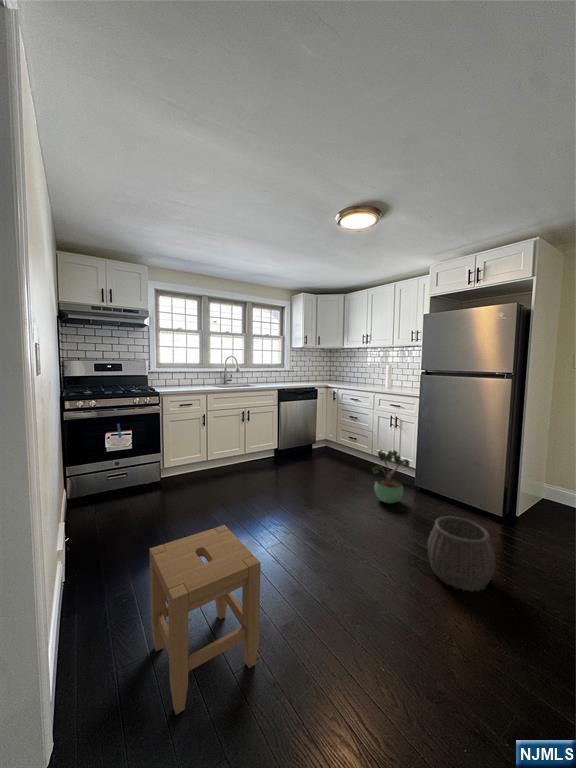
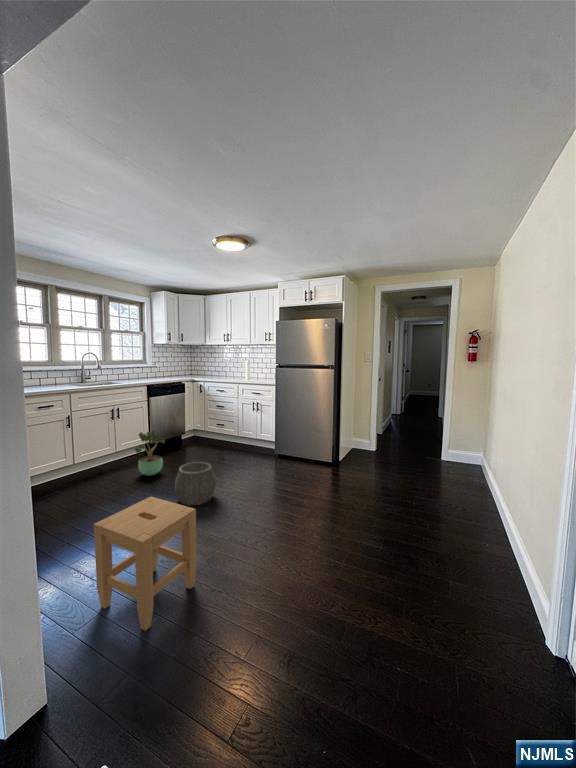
potted plant: present [372,450,409,503] -> present [135,431,165,476]
woven basket: present [428,517,495,592] -> present [175,462,215,505]

